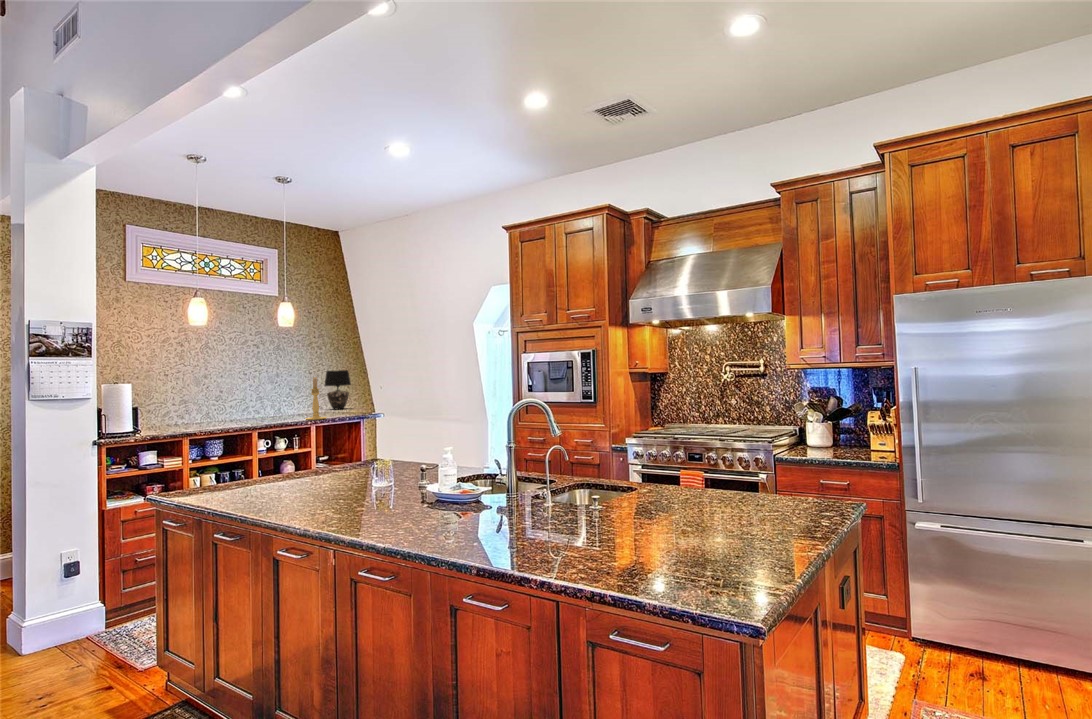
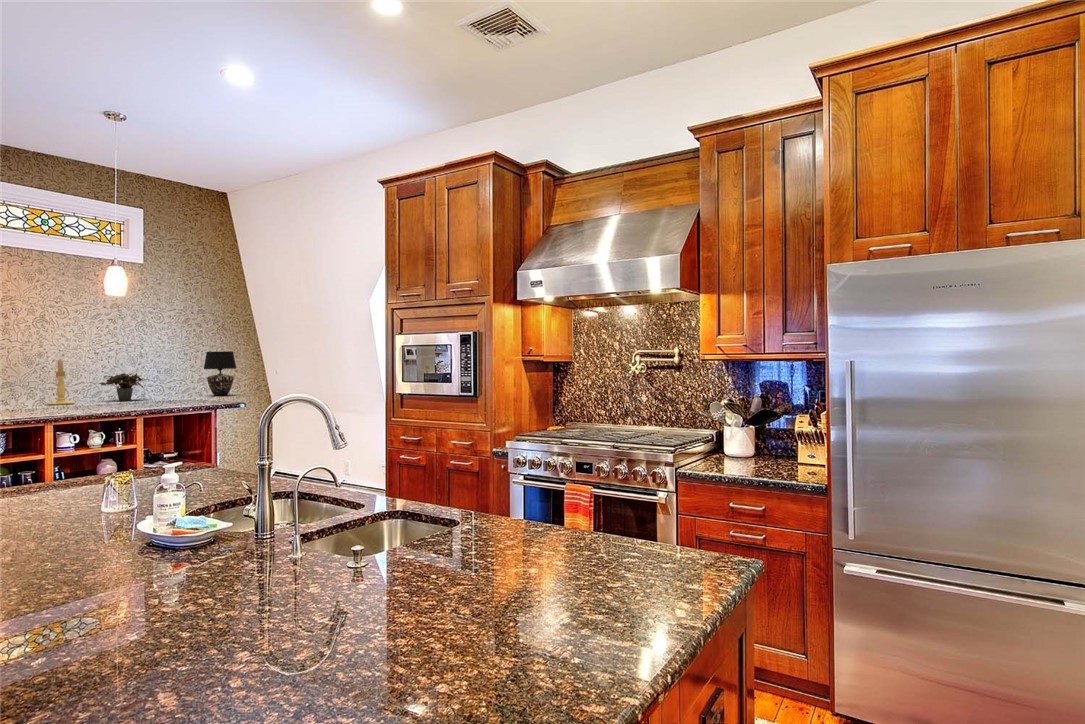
candle holder: present [305,377,327,420] -> present [47,359,75,405]
potted plant: none [245,391,285,415] -> present [99,373,149,401]

